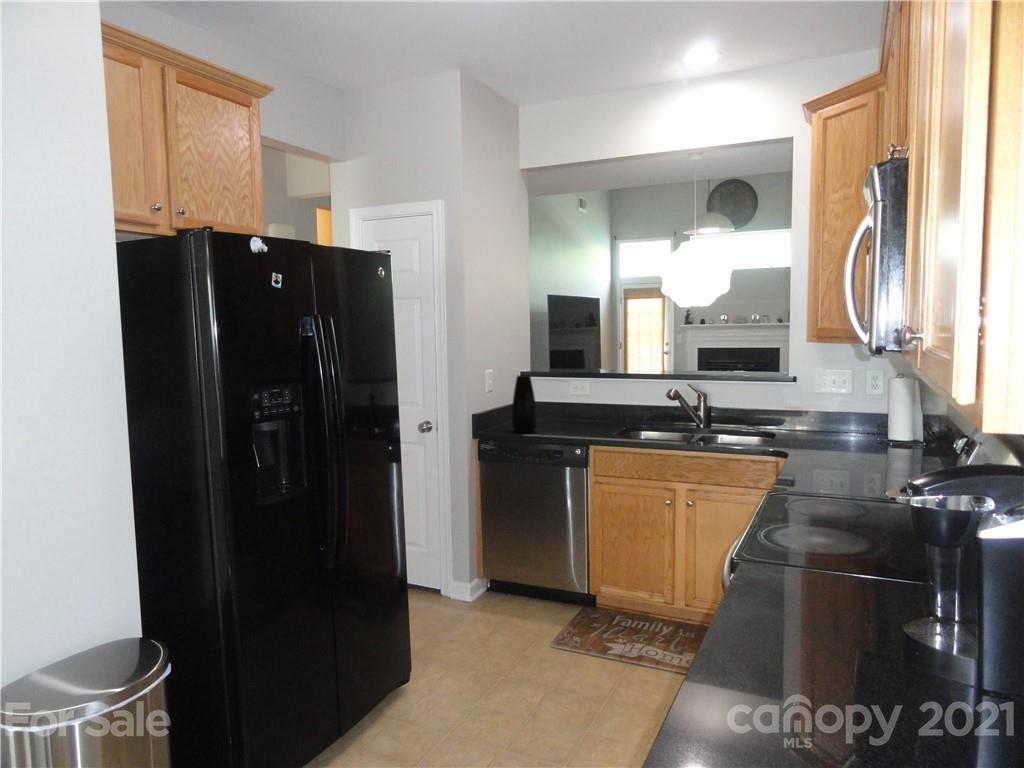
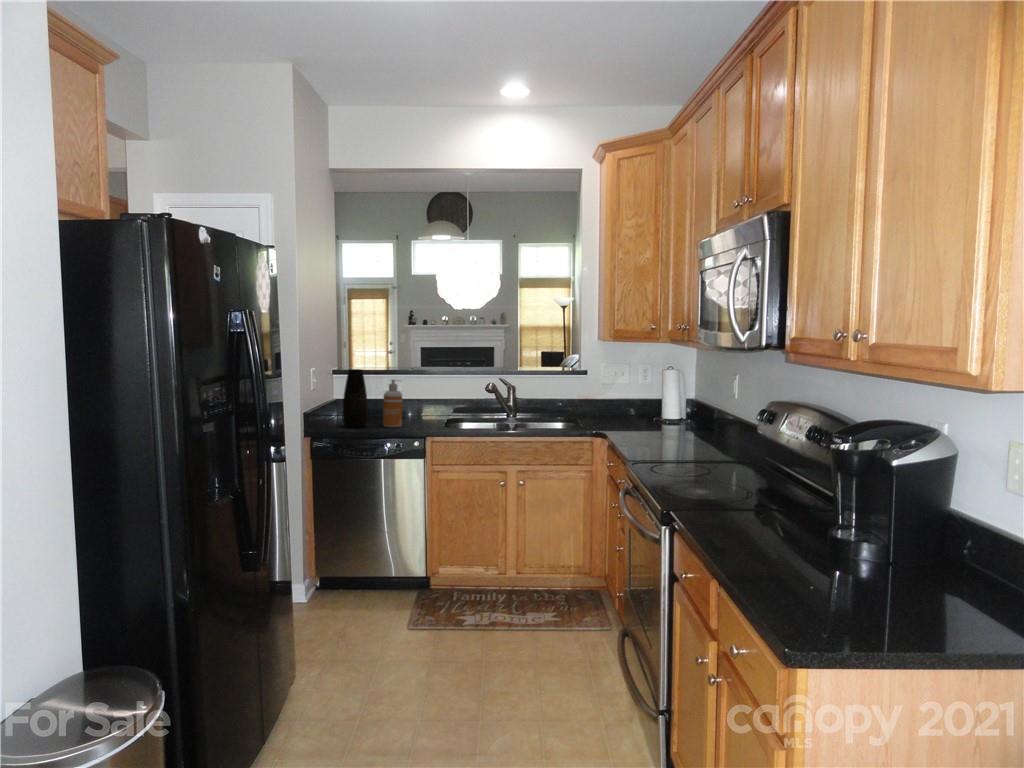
soap dispenser: none [552,385,571,434] -> present [383,380,402,427]

